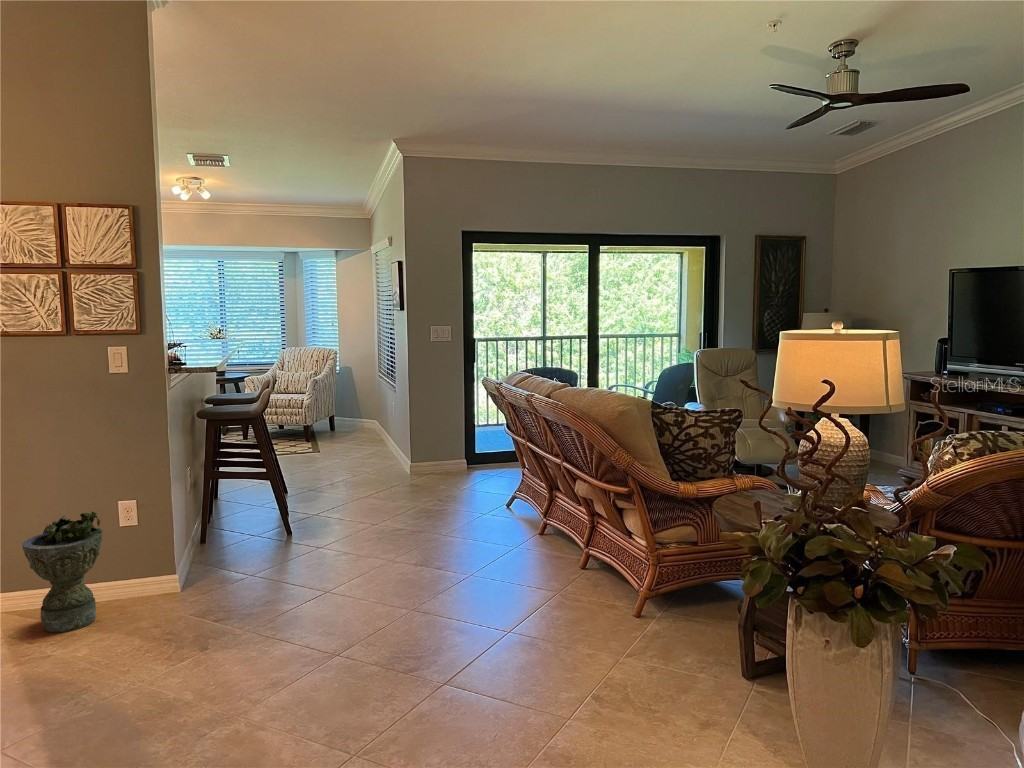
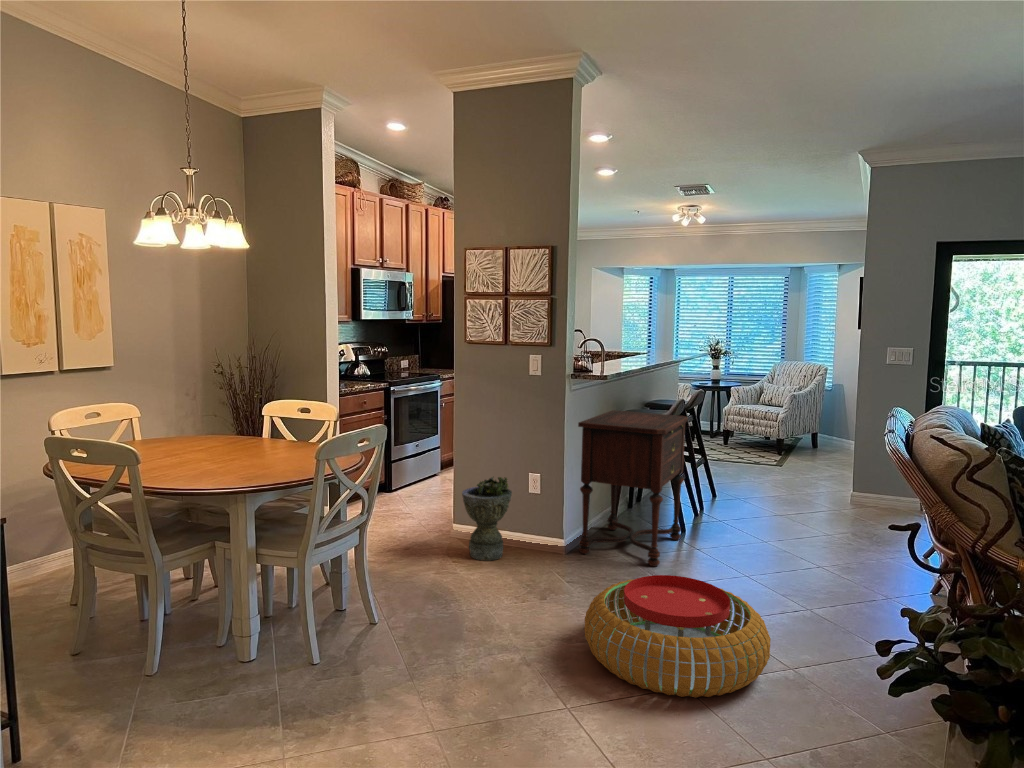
side table: none [183,406,296,584] -> present [578,410,688,567]
pouf: none [291,565,485,691] -> present [584,575,771,698]

